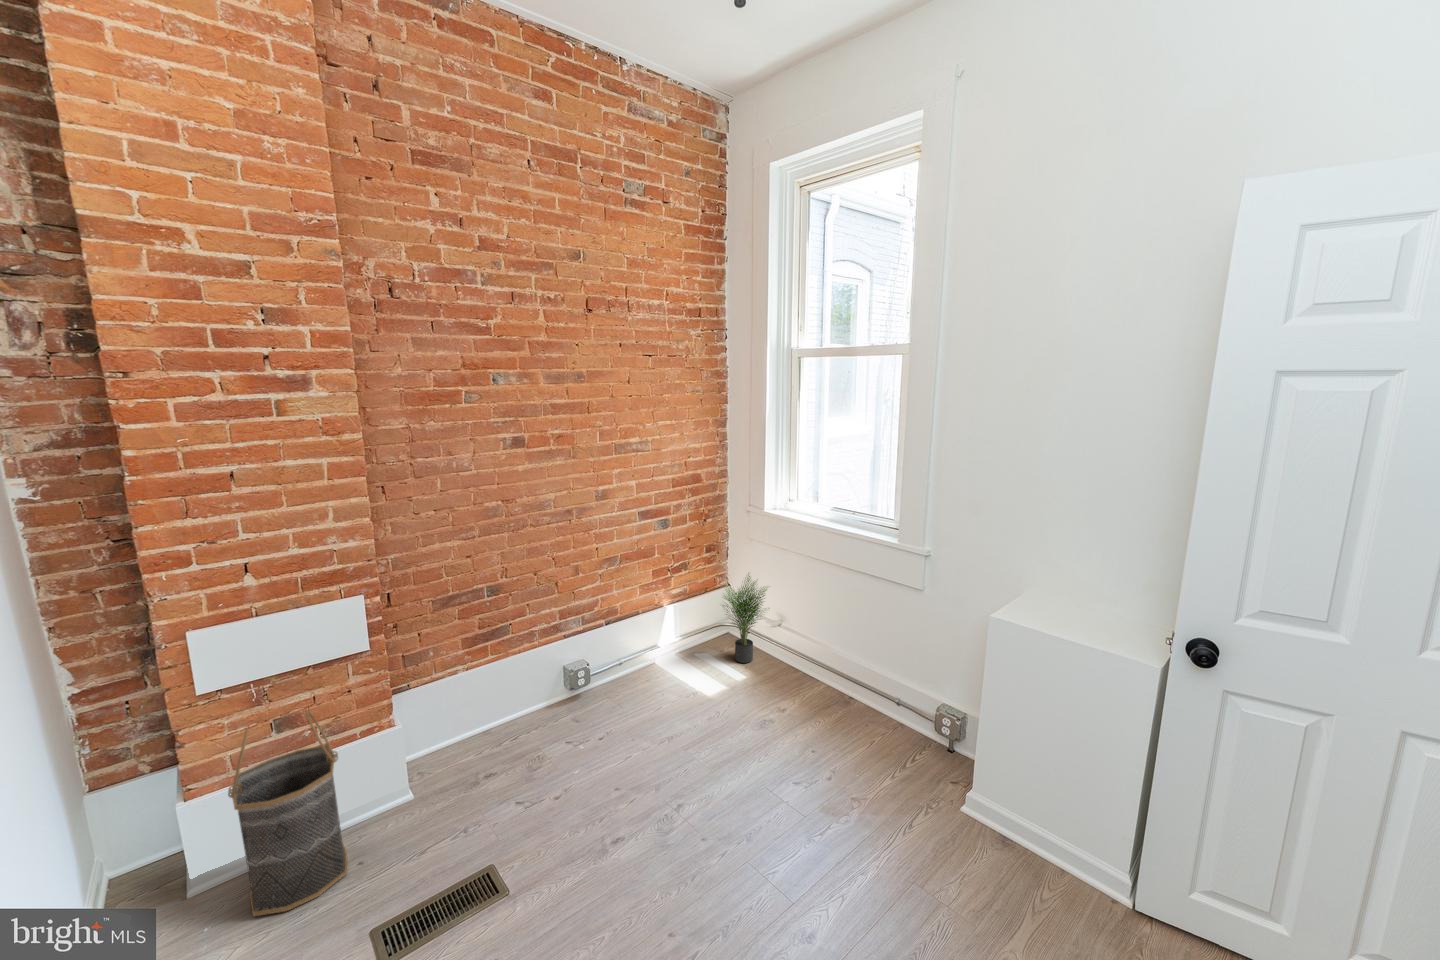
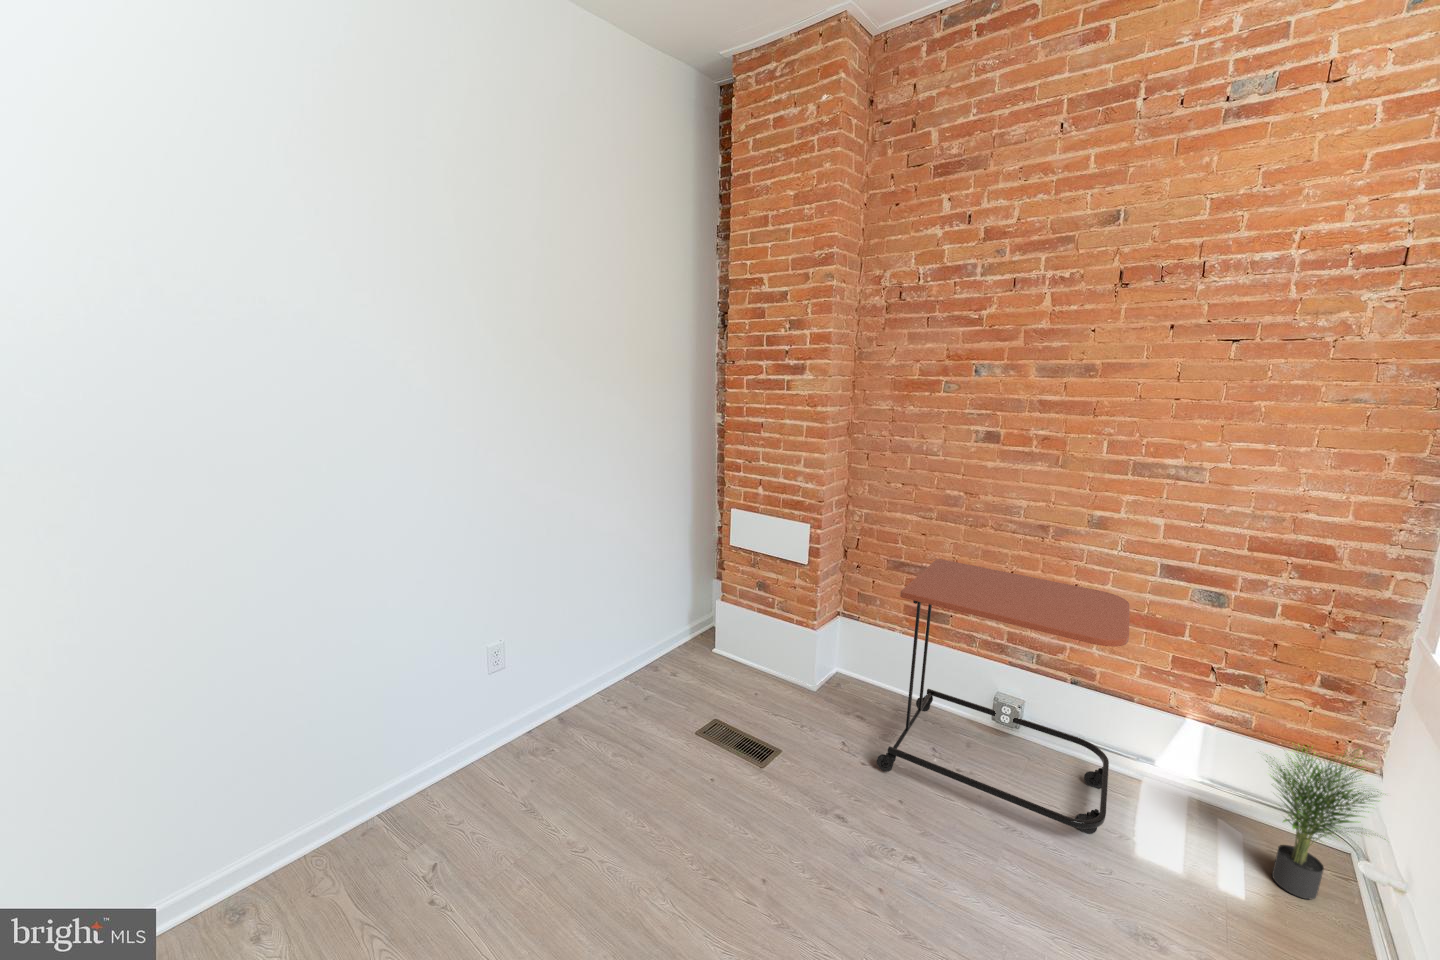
side table: none [502,543,697,788] -> present [877,559,1129,834]
basket: present [228,711,347,916] -> none [713,577,773,699]

